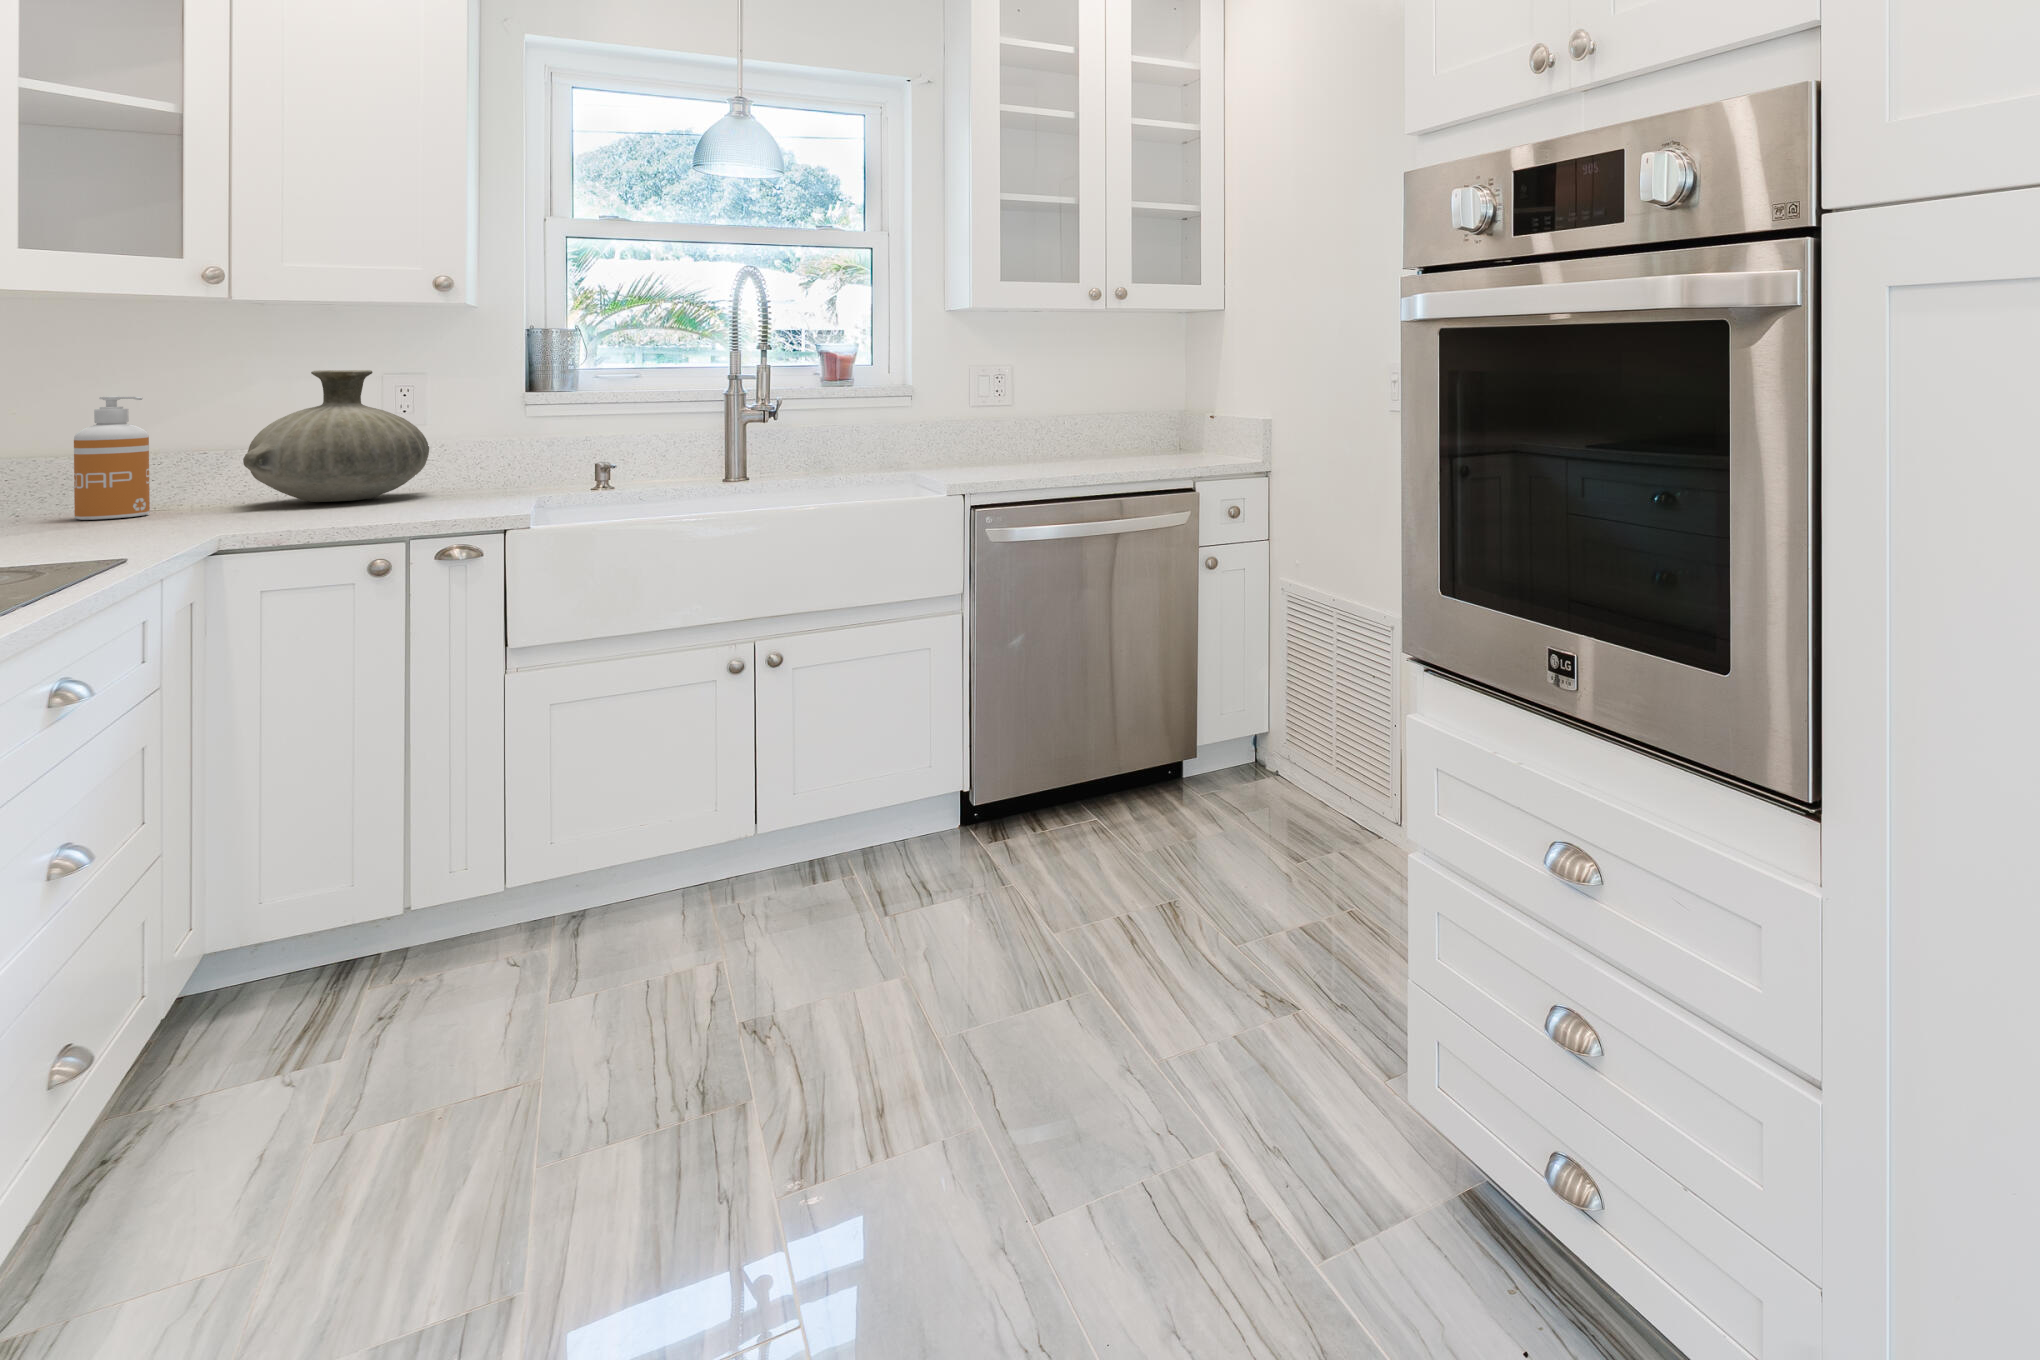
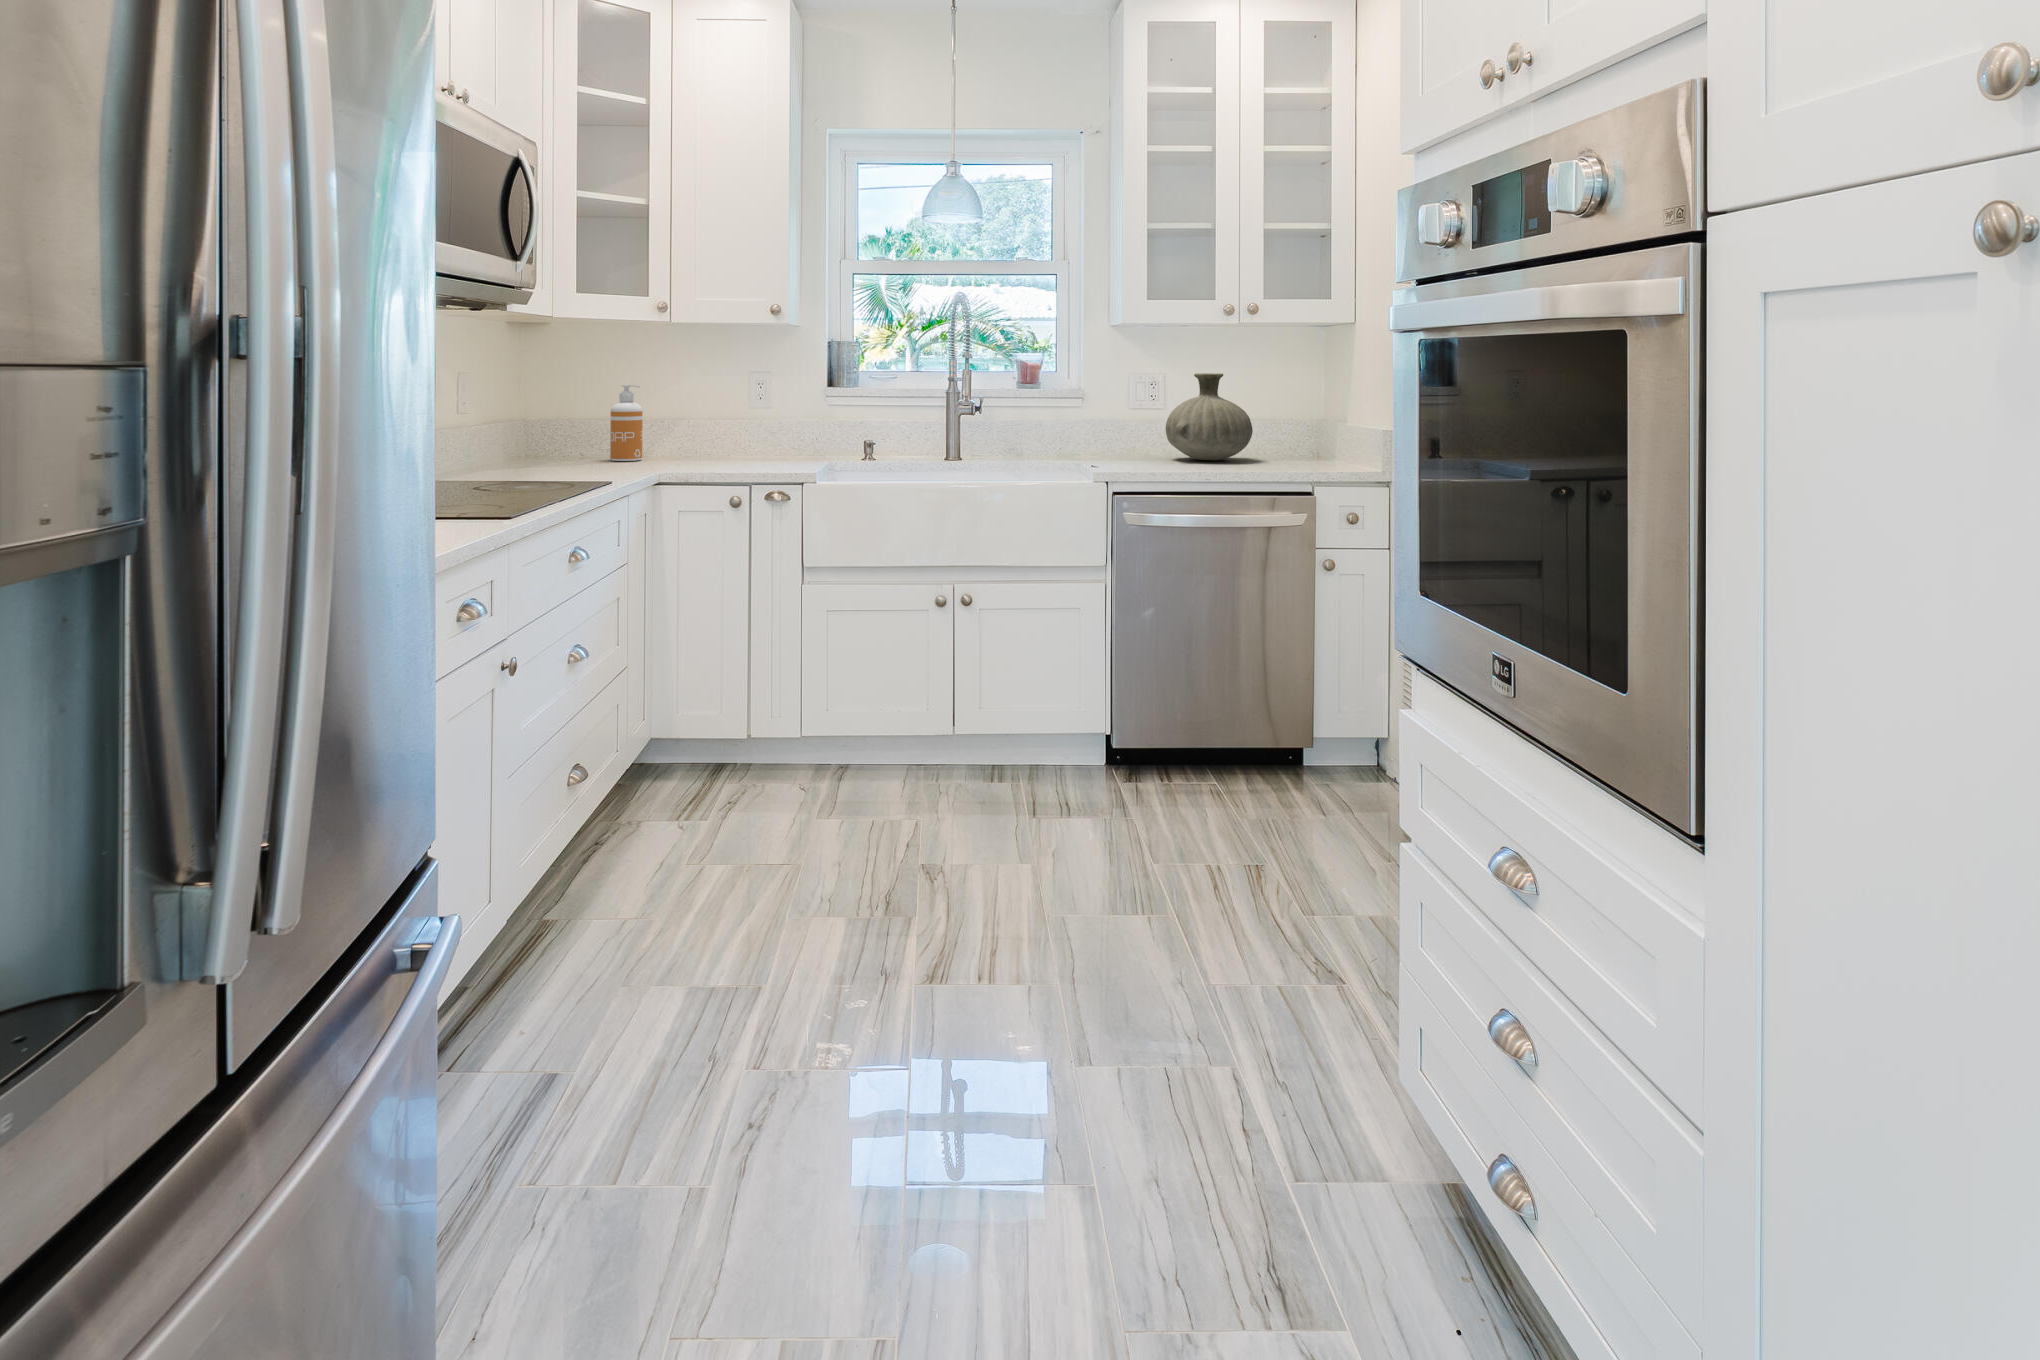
vase: present [243,370,429,502] -> present [1166,373,1253,460]

